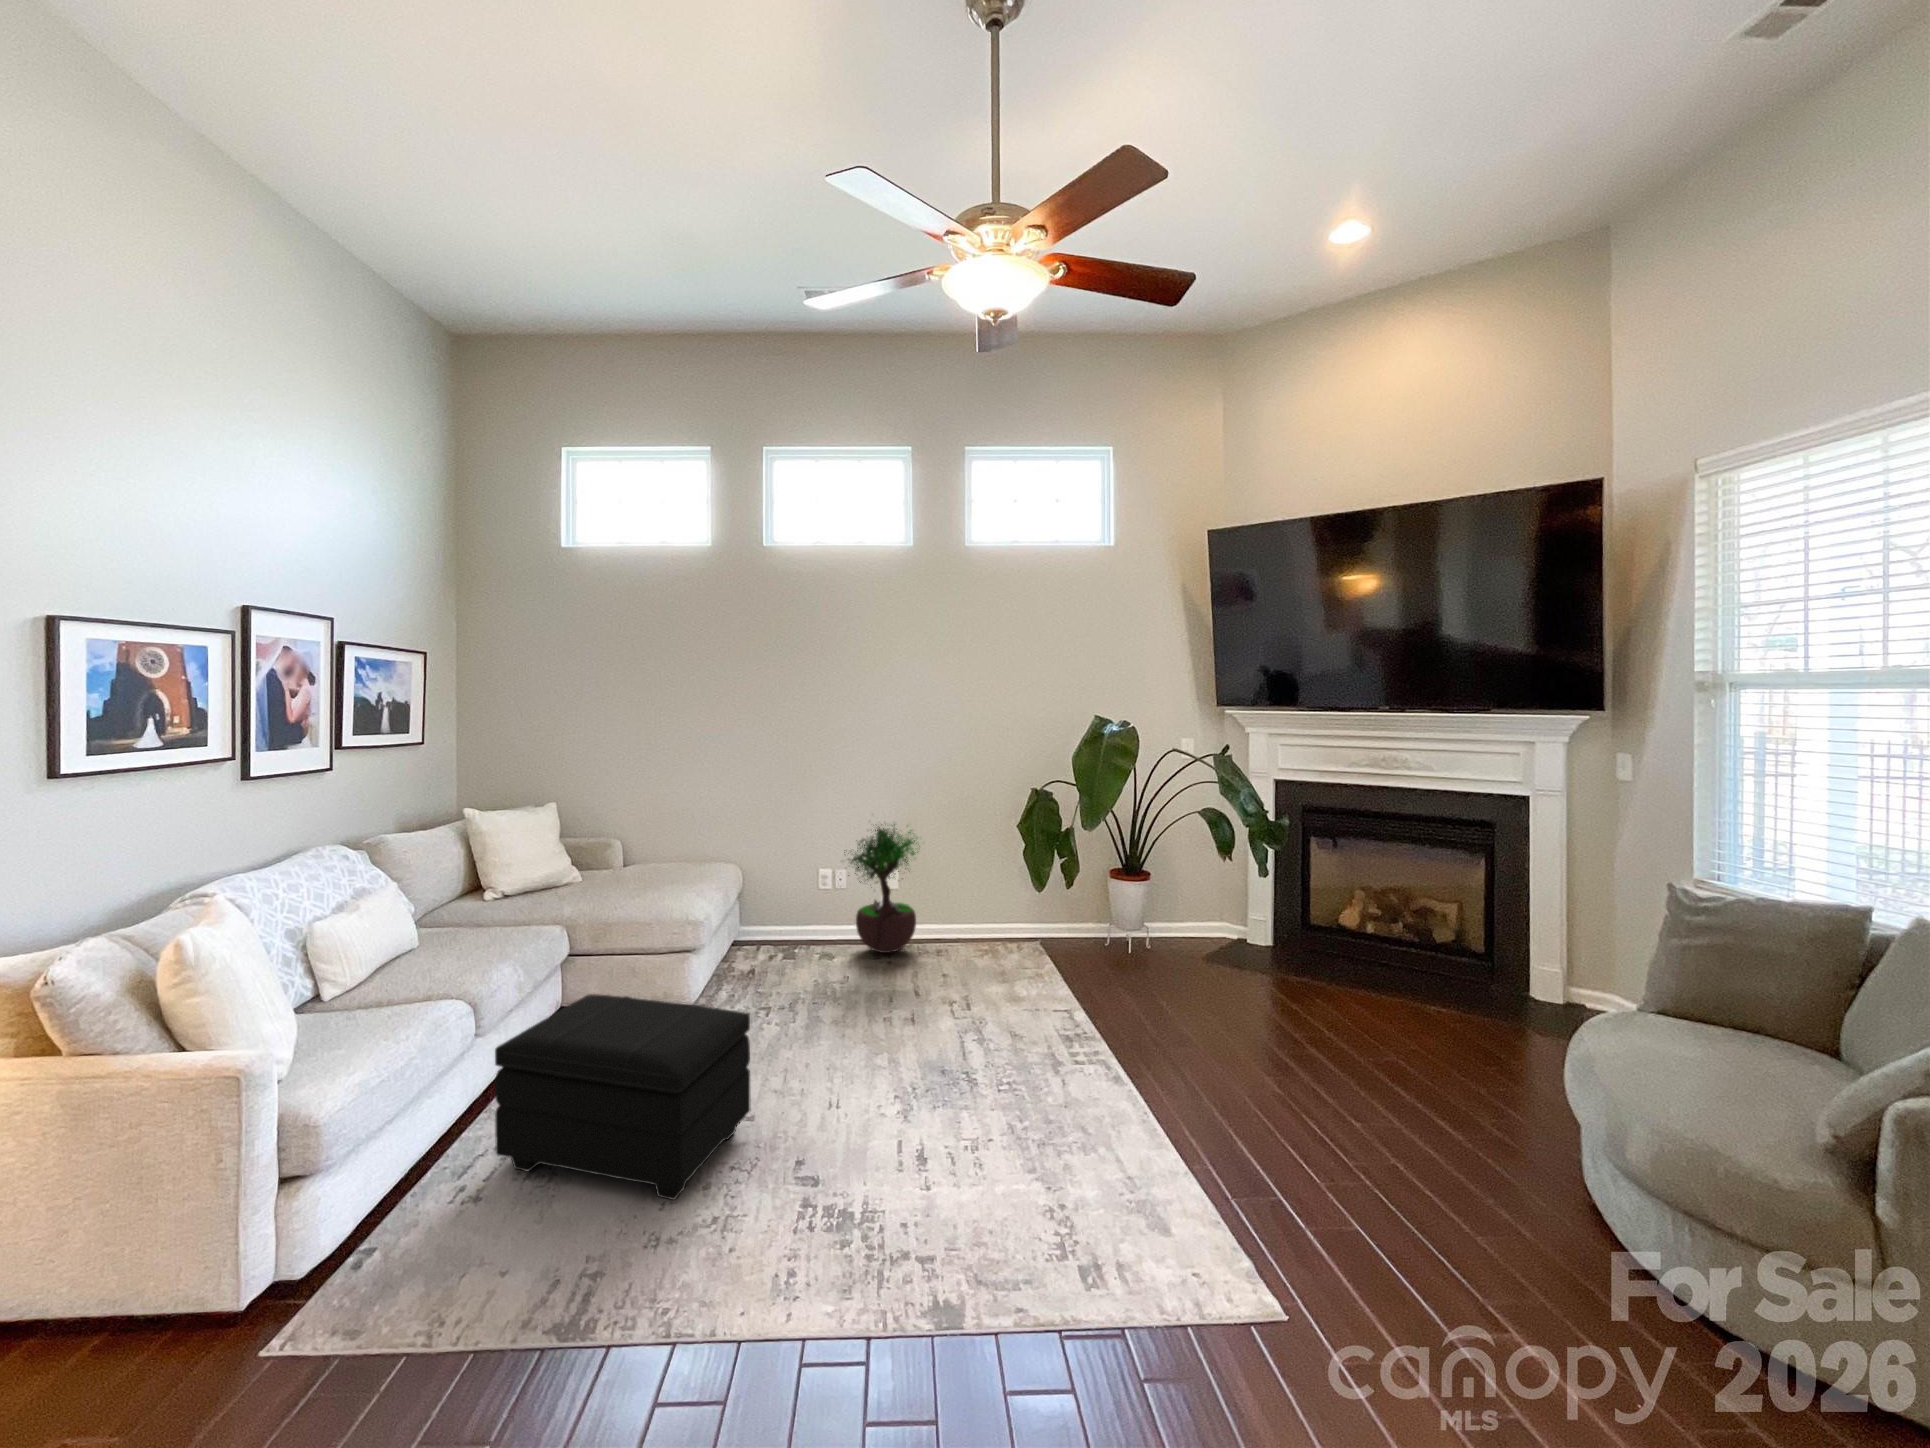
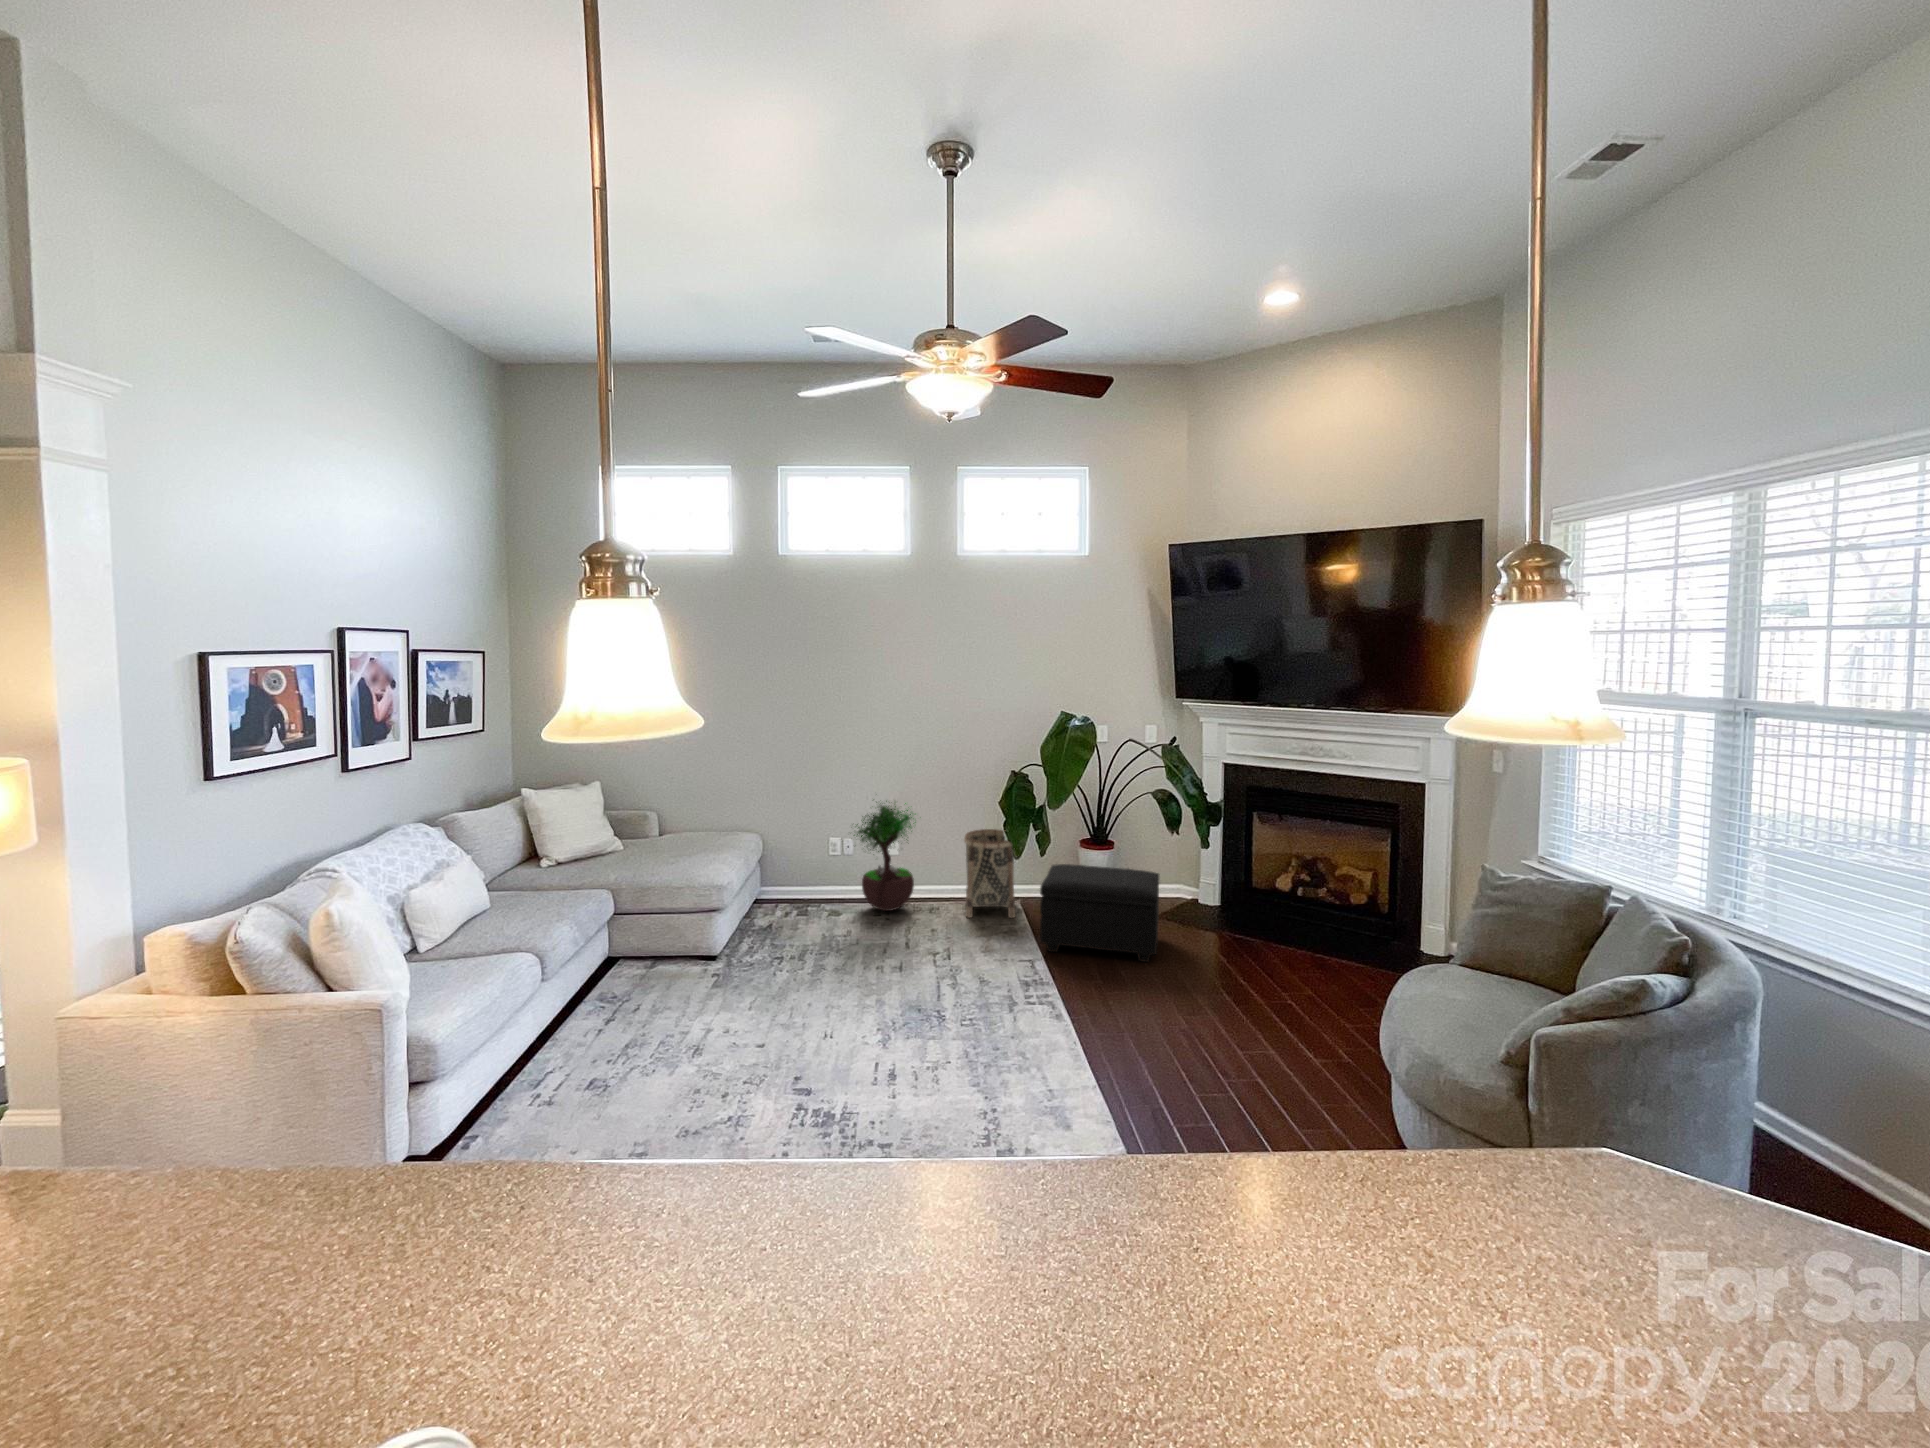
basket: none [974,857,1036,961] -> present [964,829,1015,918]
footstool: present [495,994,751,1200] -> present [1040,864,1159,962]

